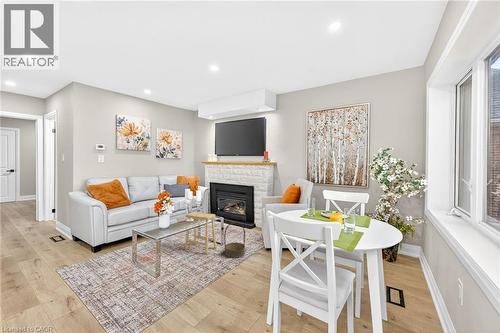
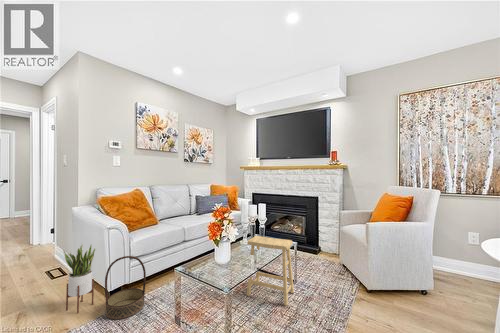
potted plant: none [62,214,84,258] -> present [62,242,96,313]
basket: present [224,222,245,258] -> present [105,256,146,319]

